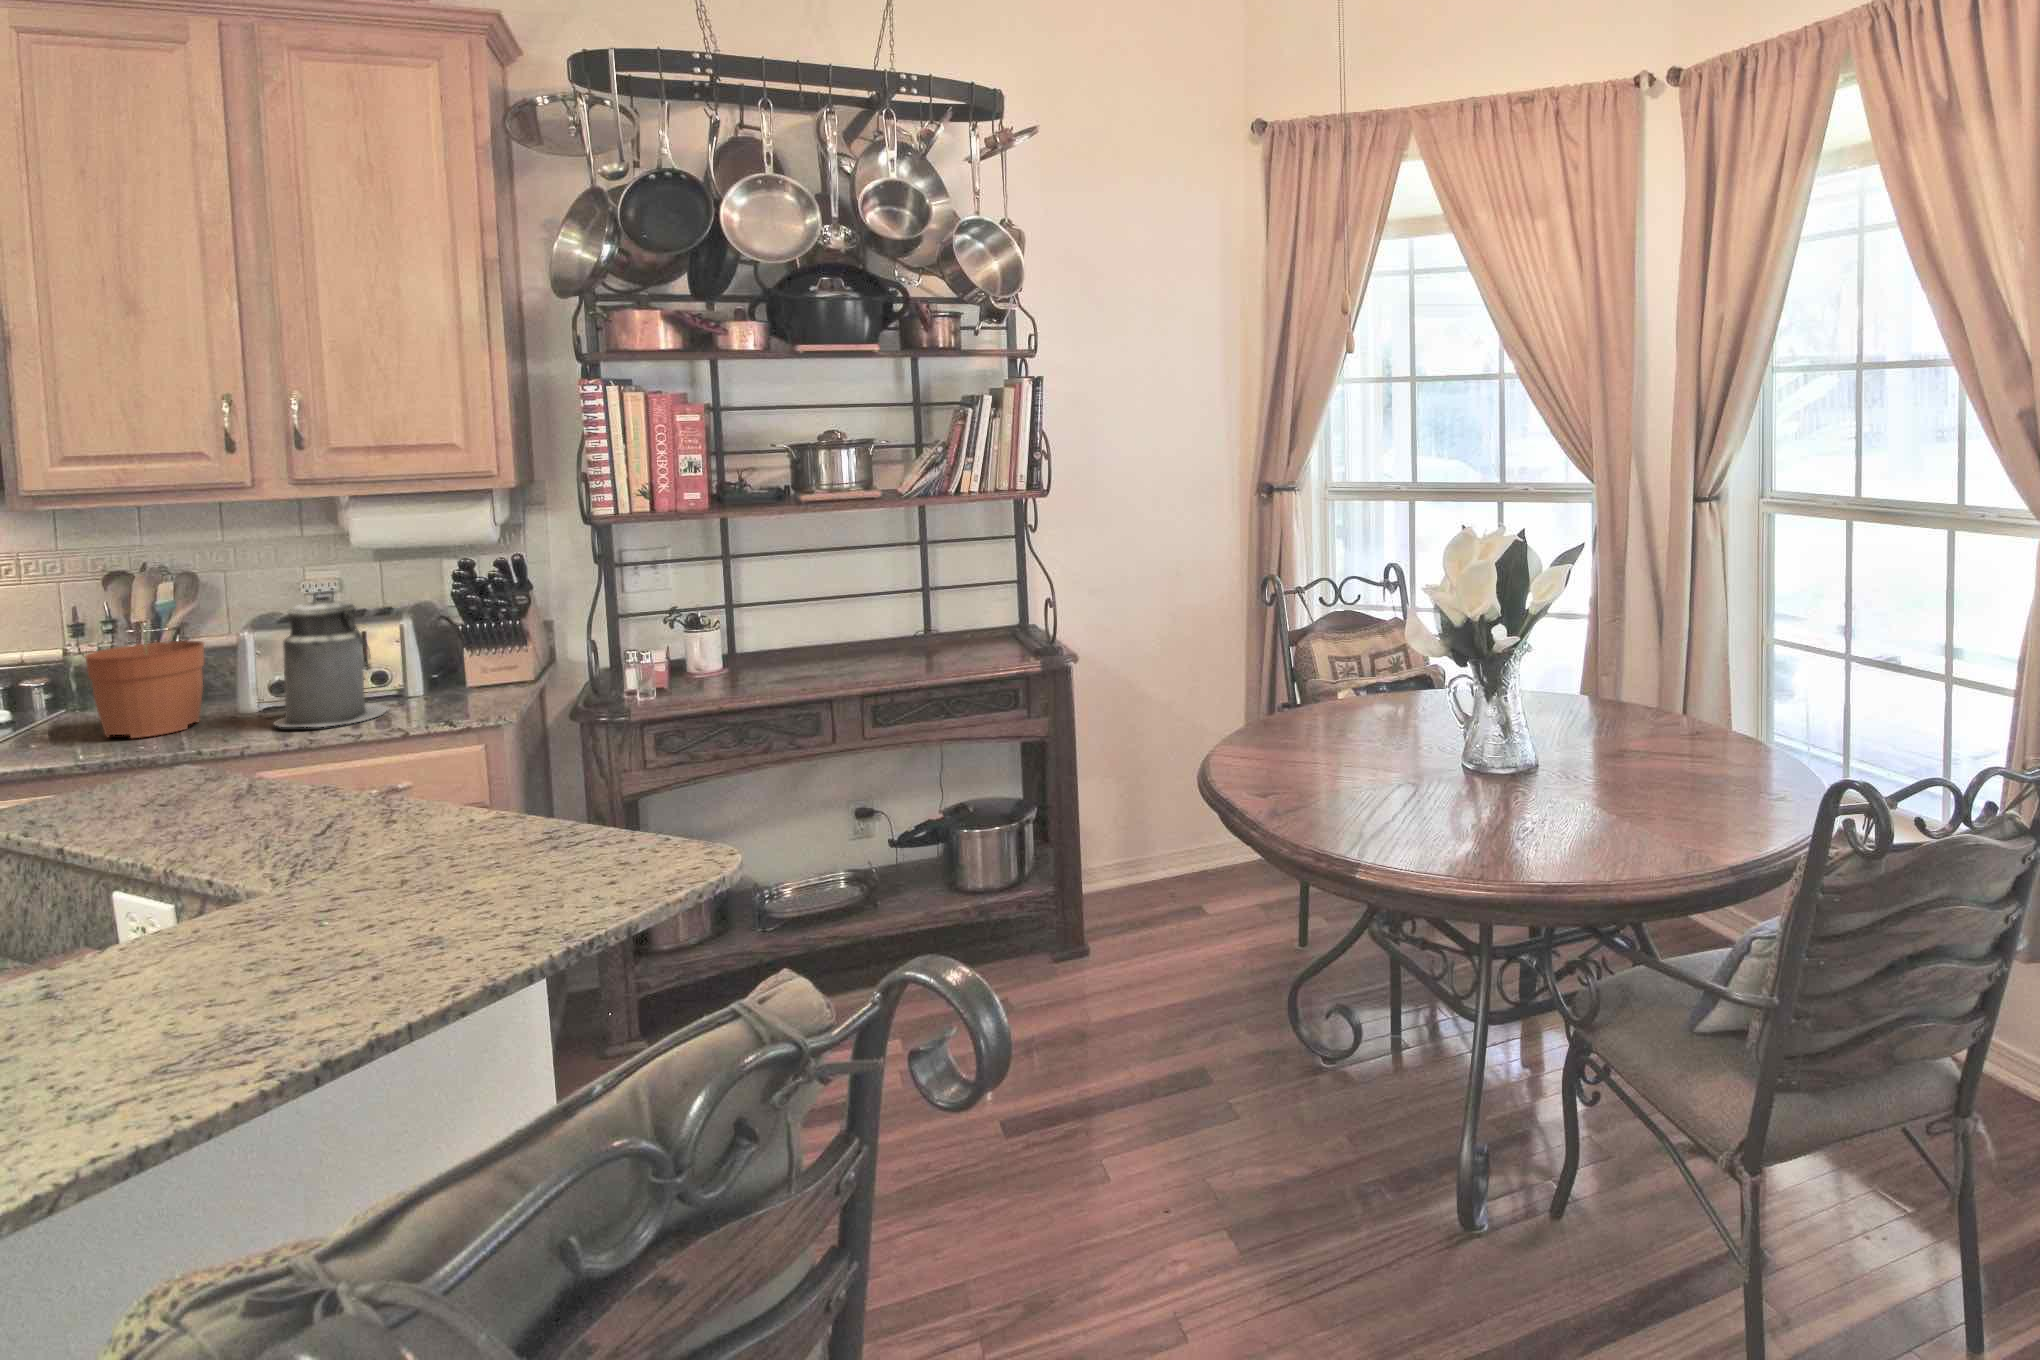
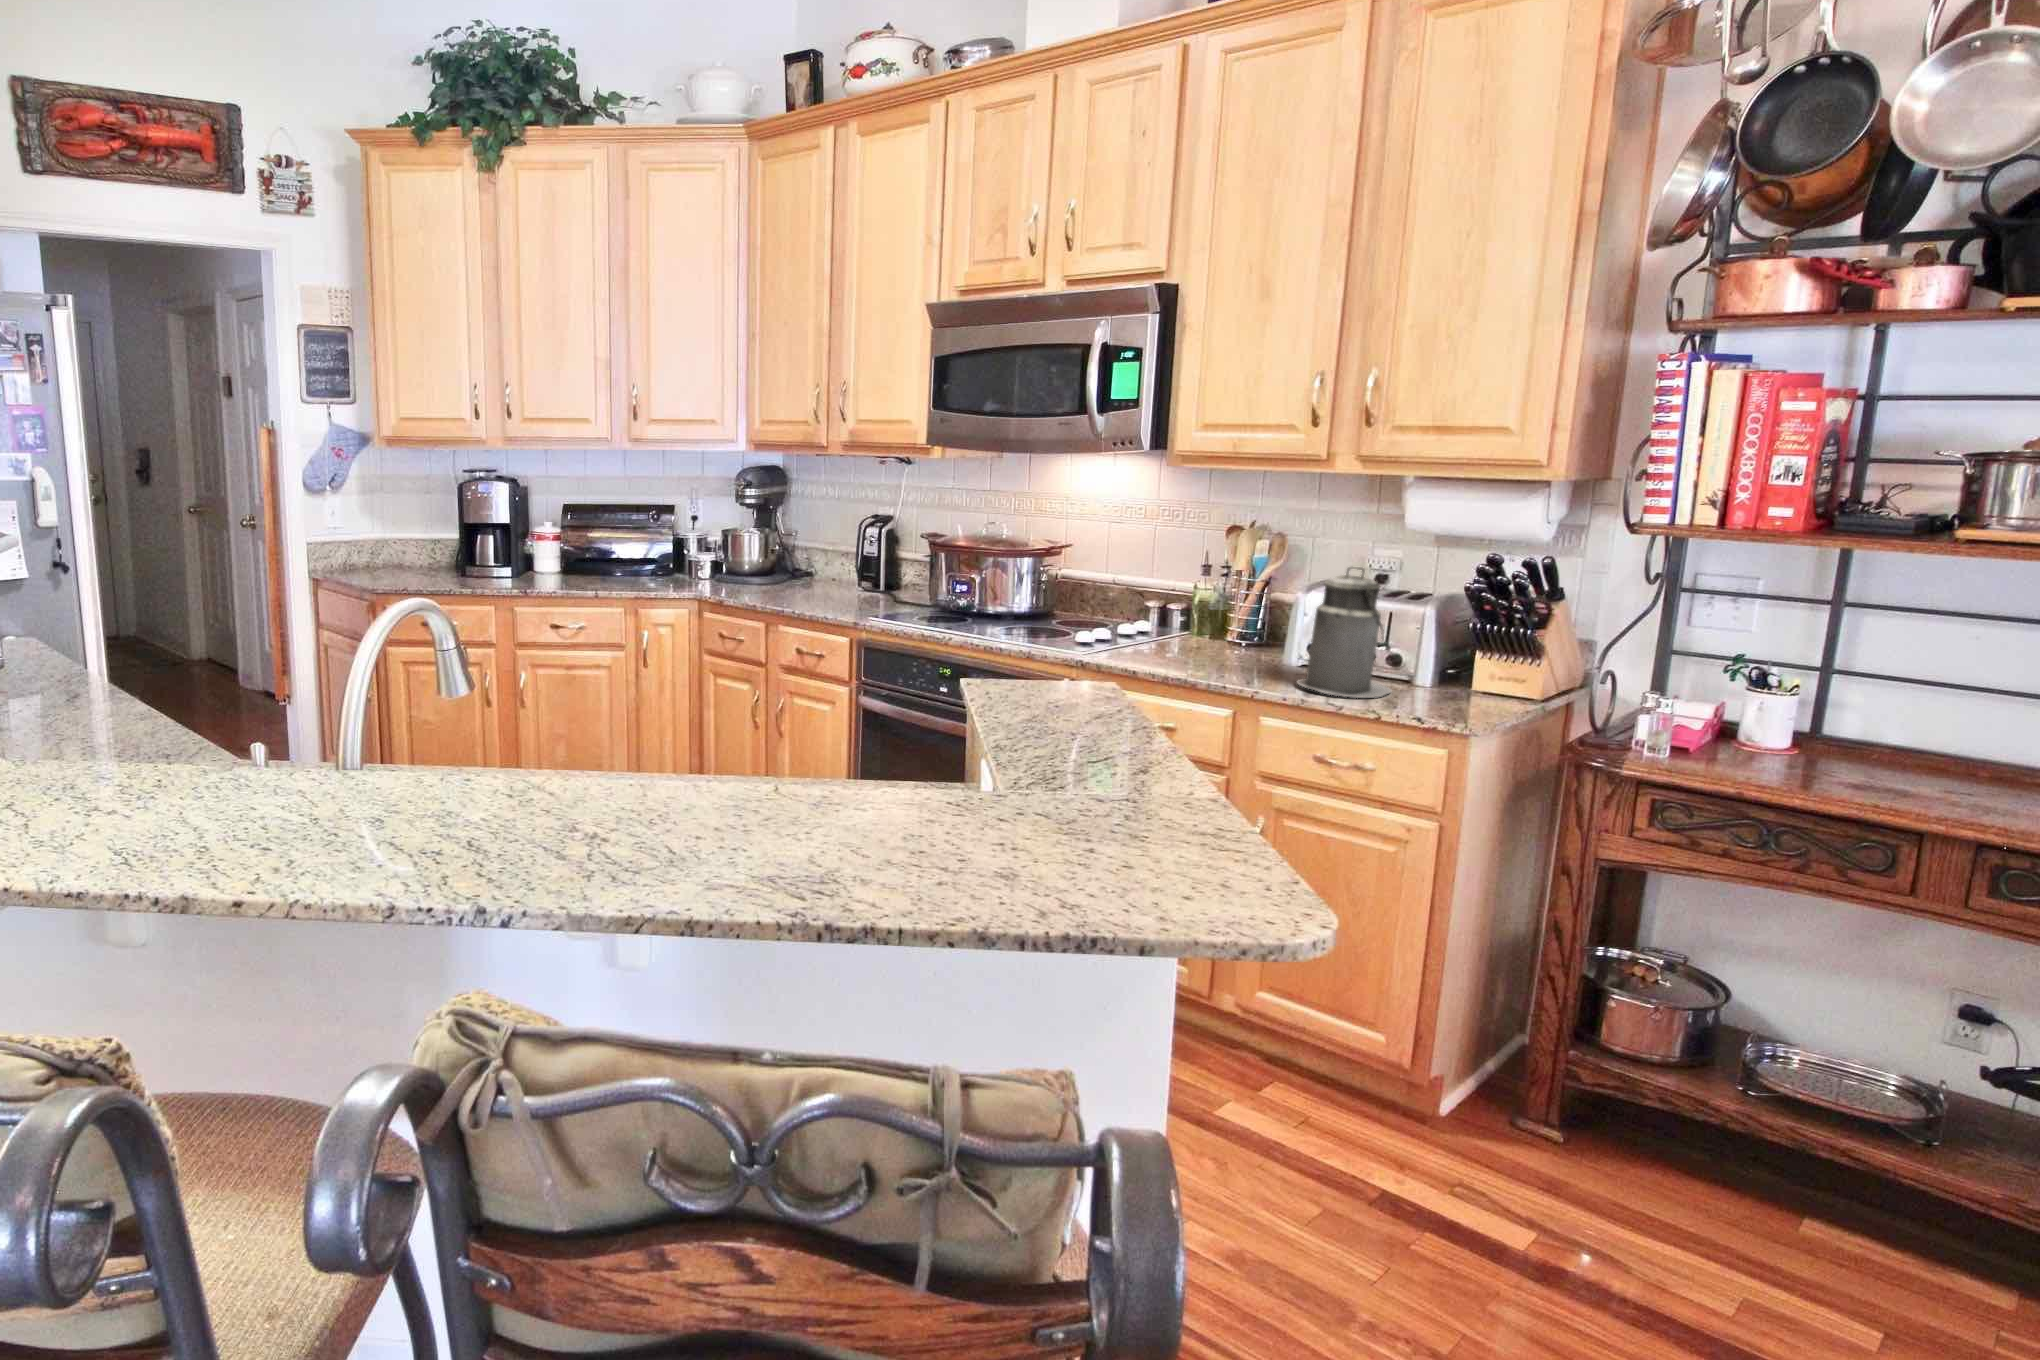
plant pot: present [85,620,204,738] -> none [1191,558,1270,669]

